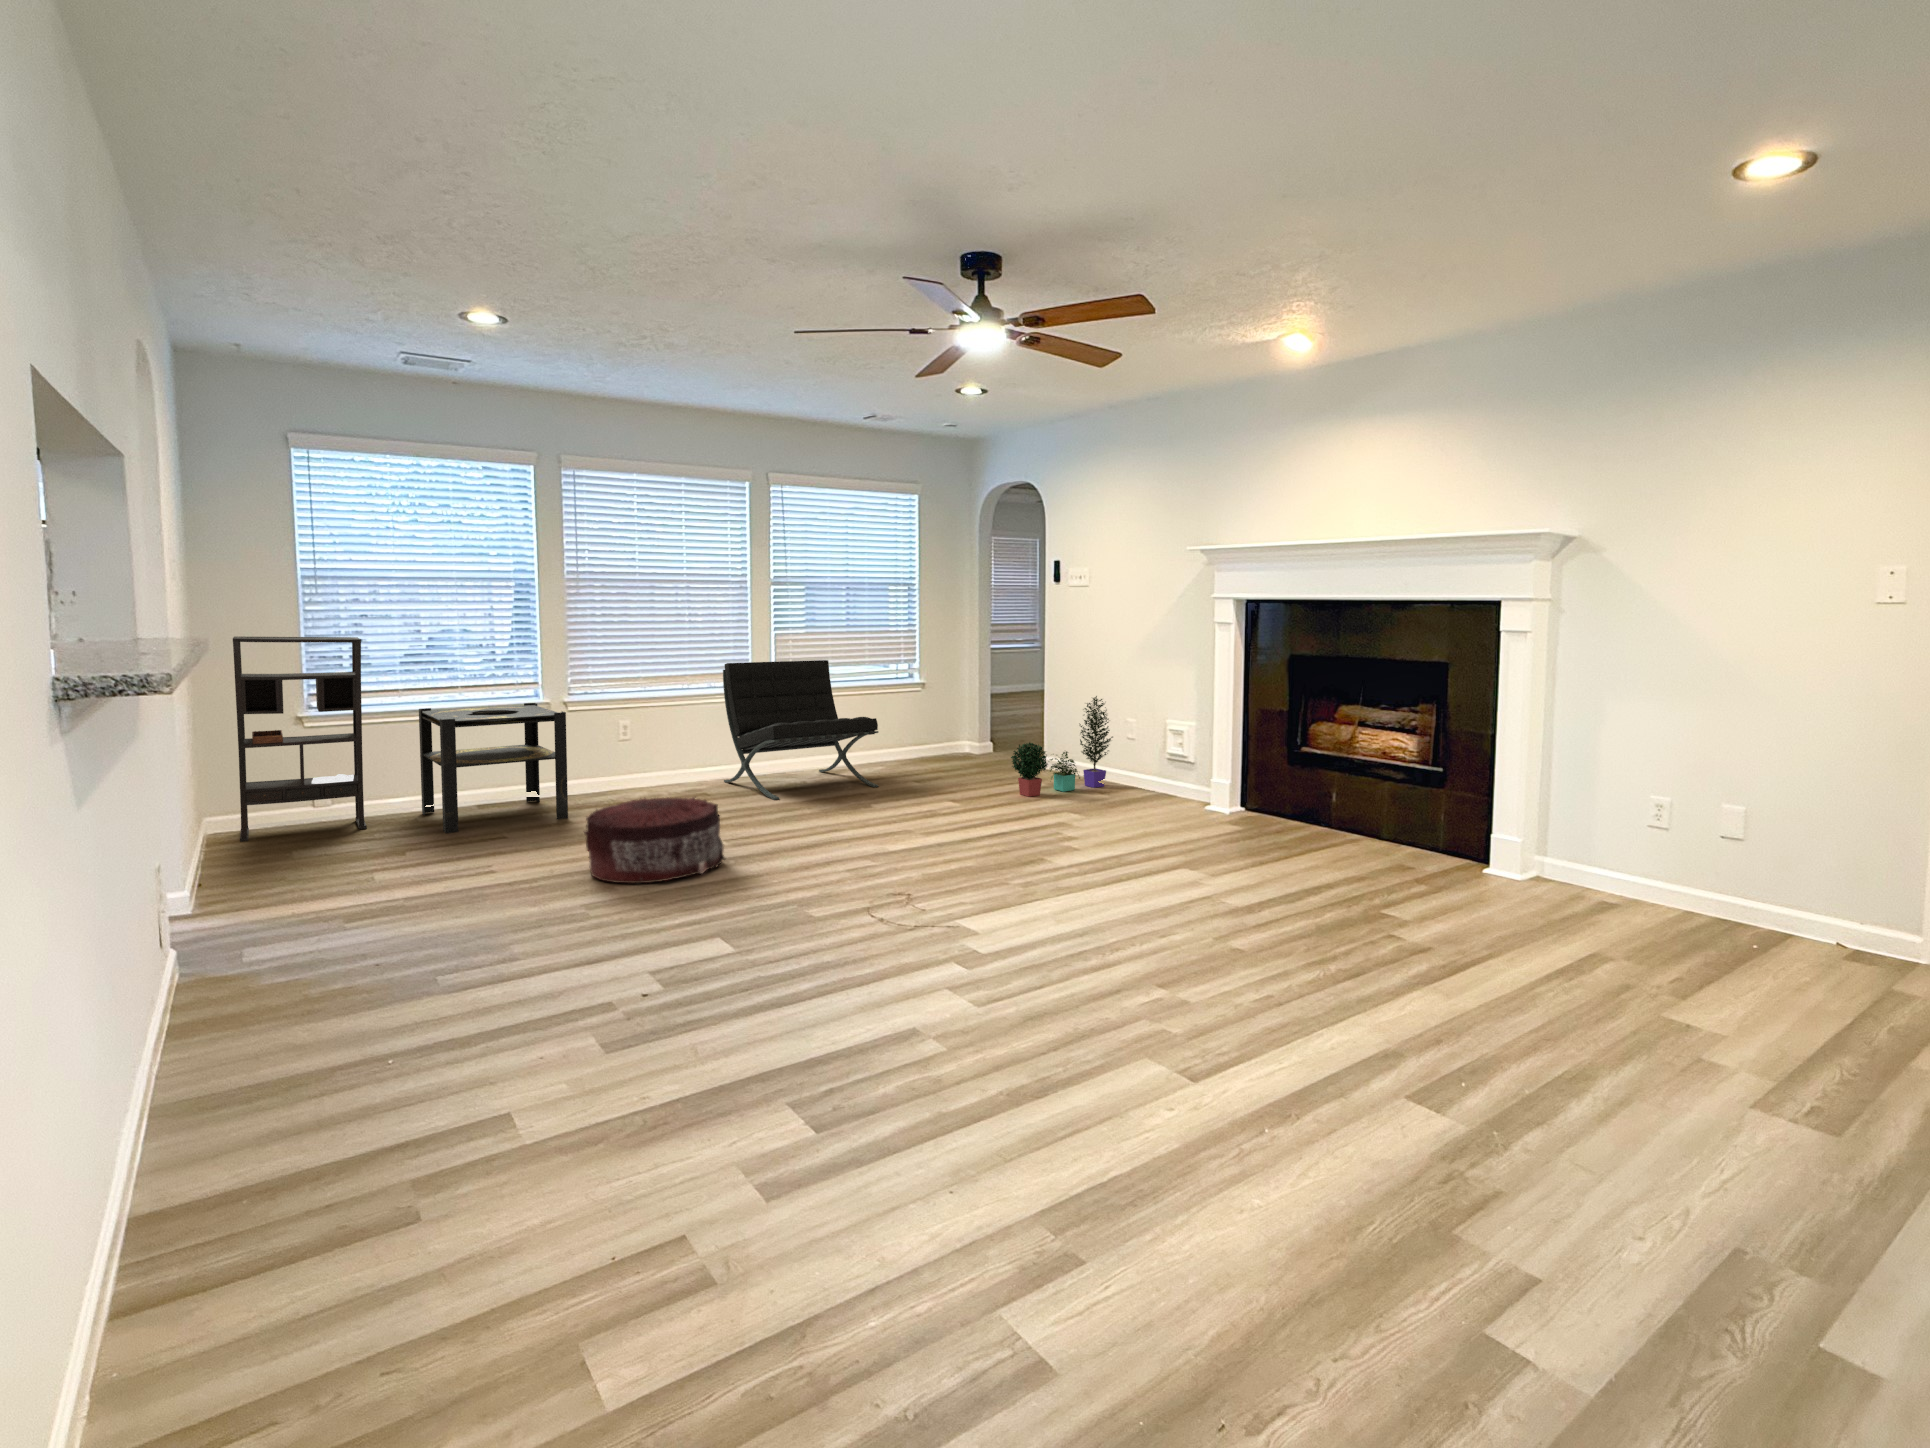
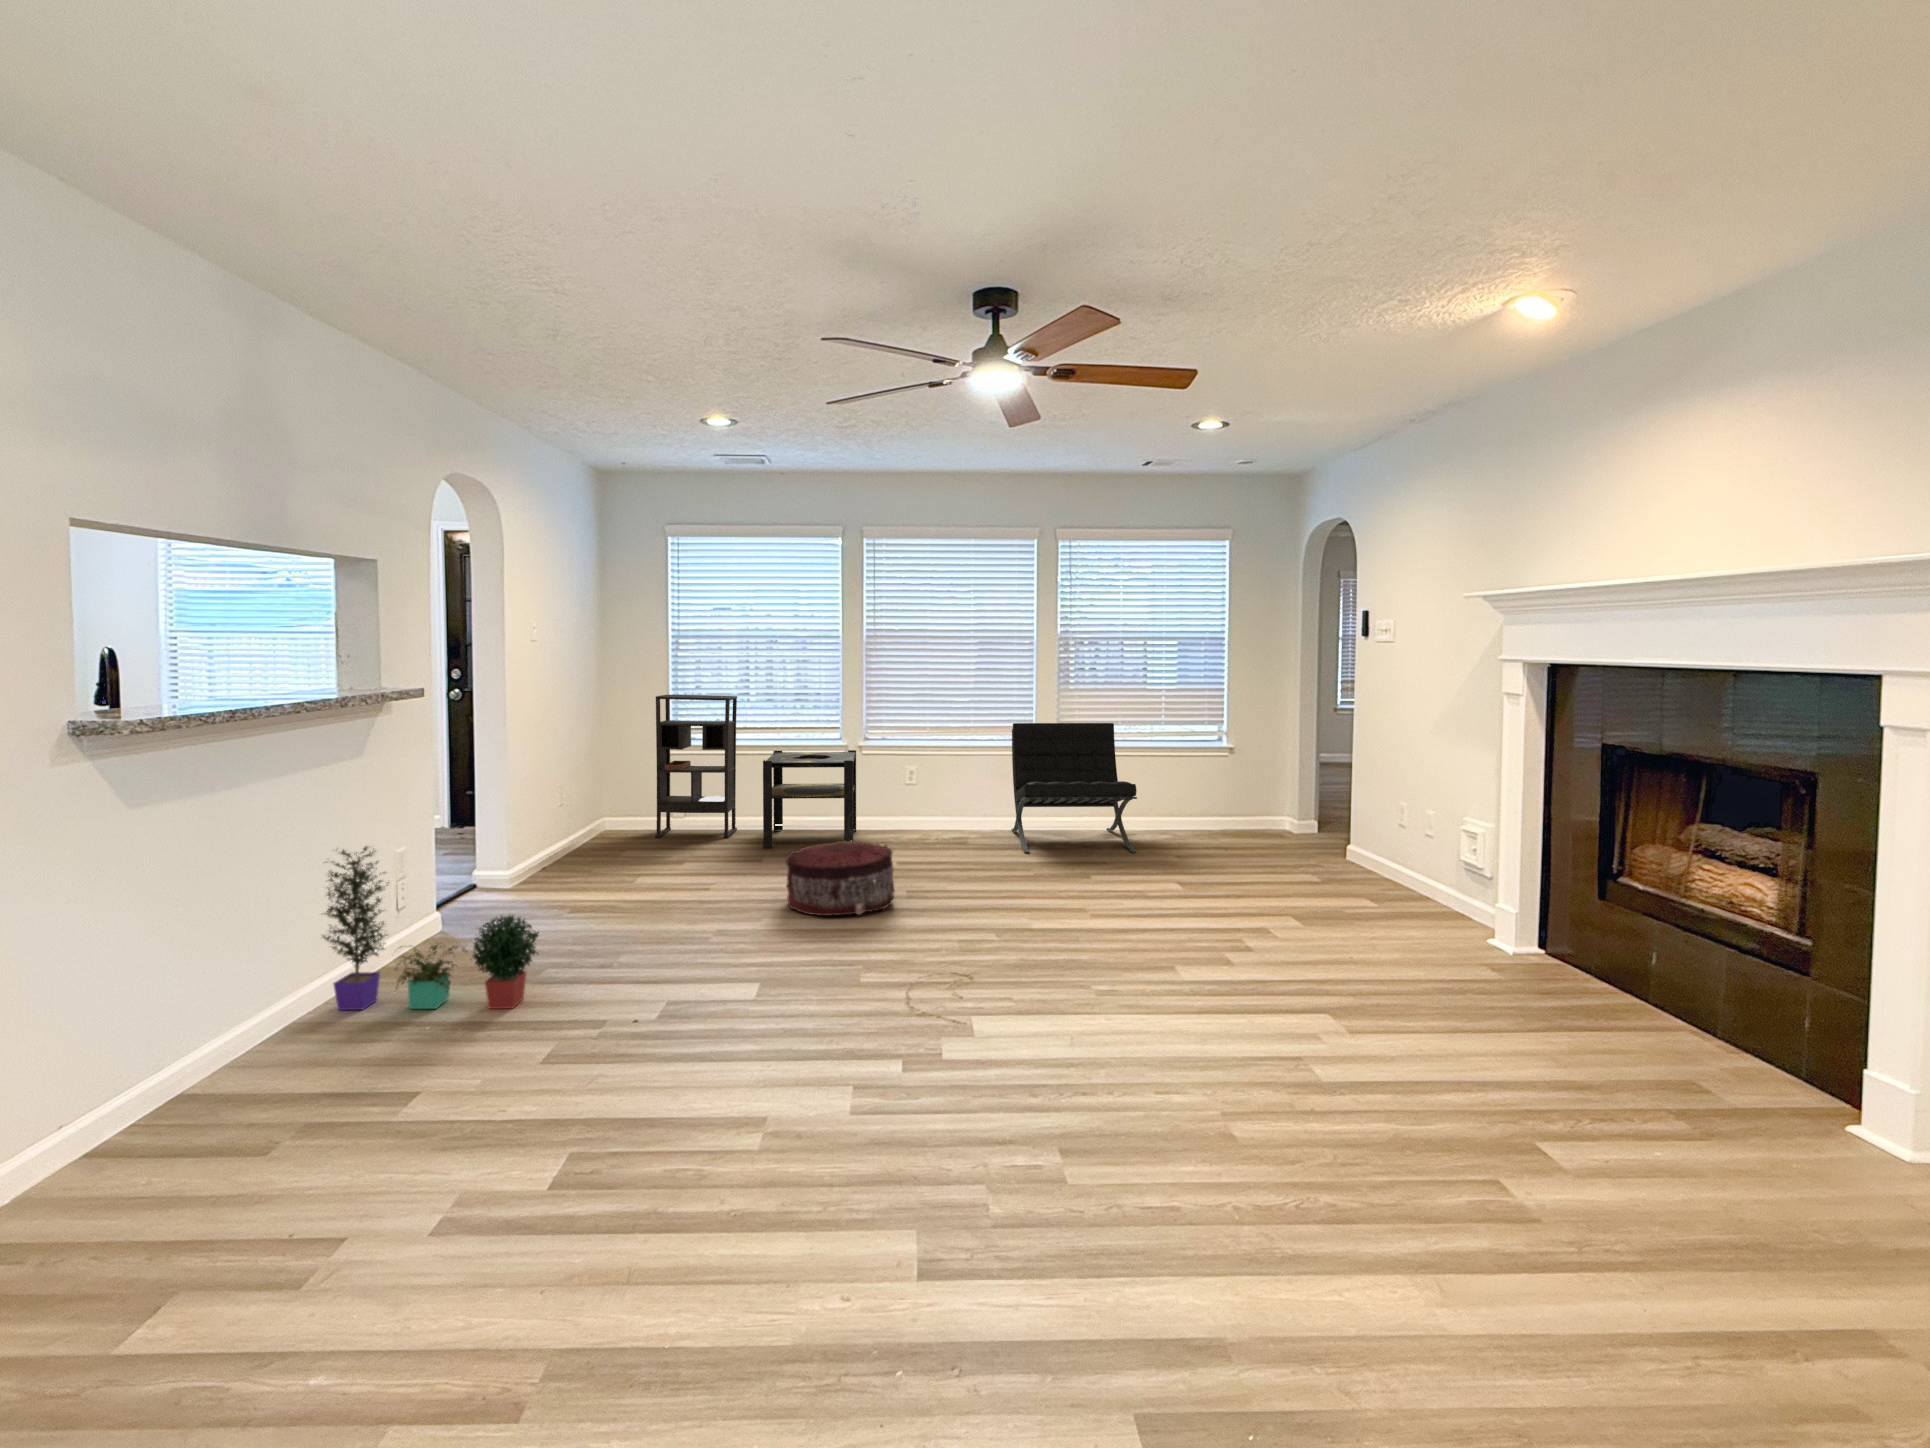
potted plant: present [1011,696,1113,797] -> present [323,846,538,1010]

